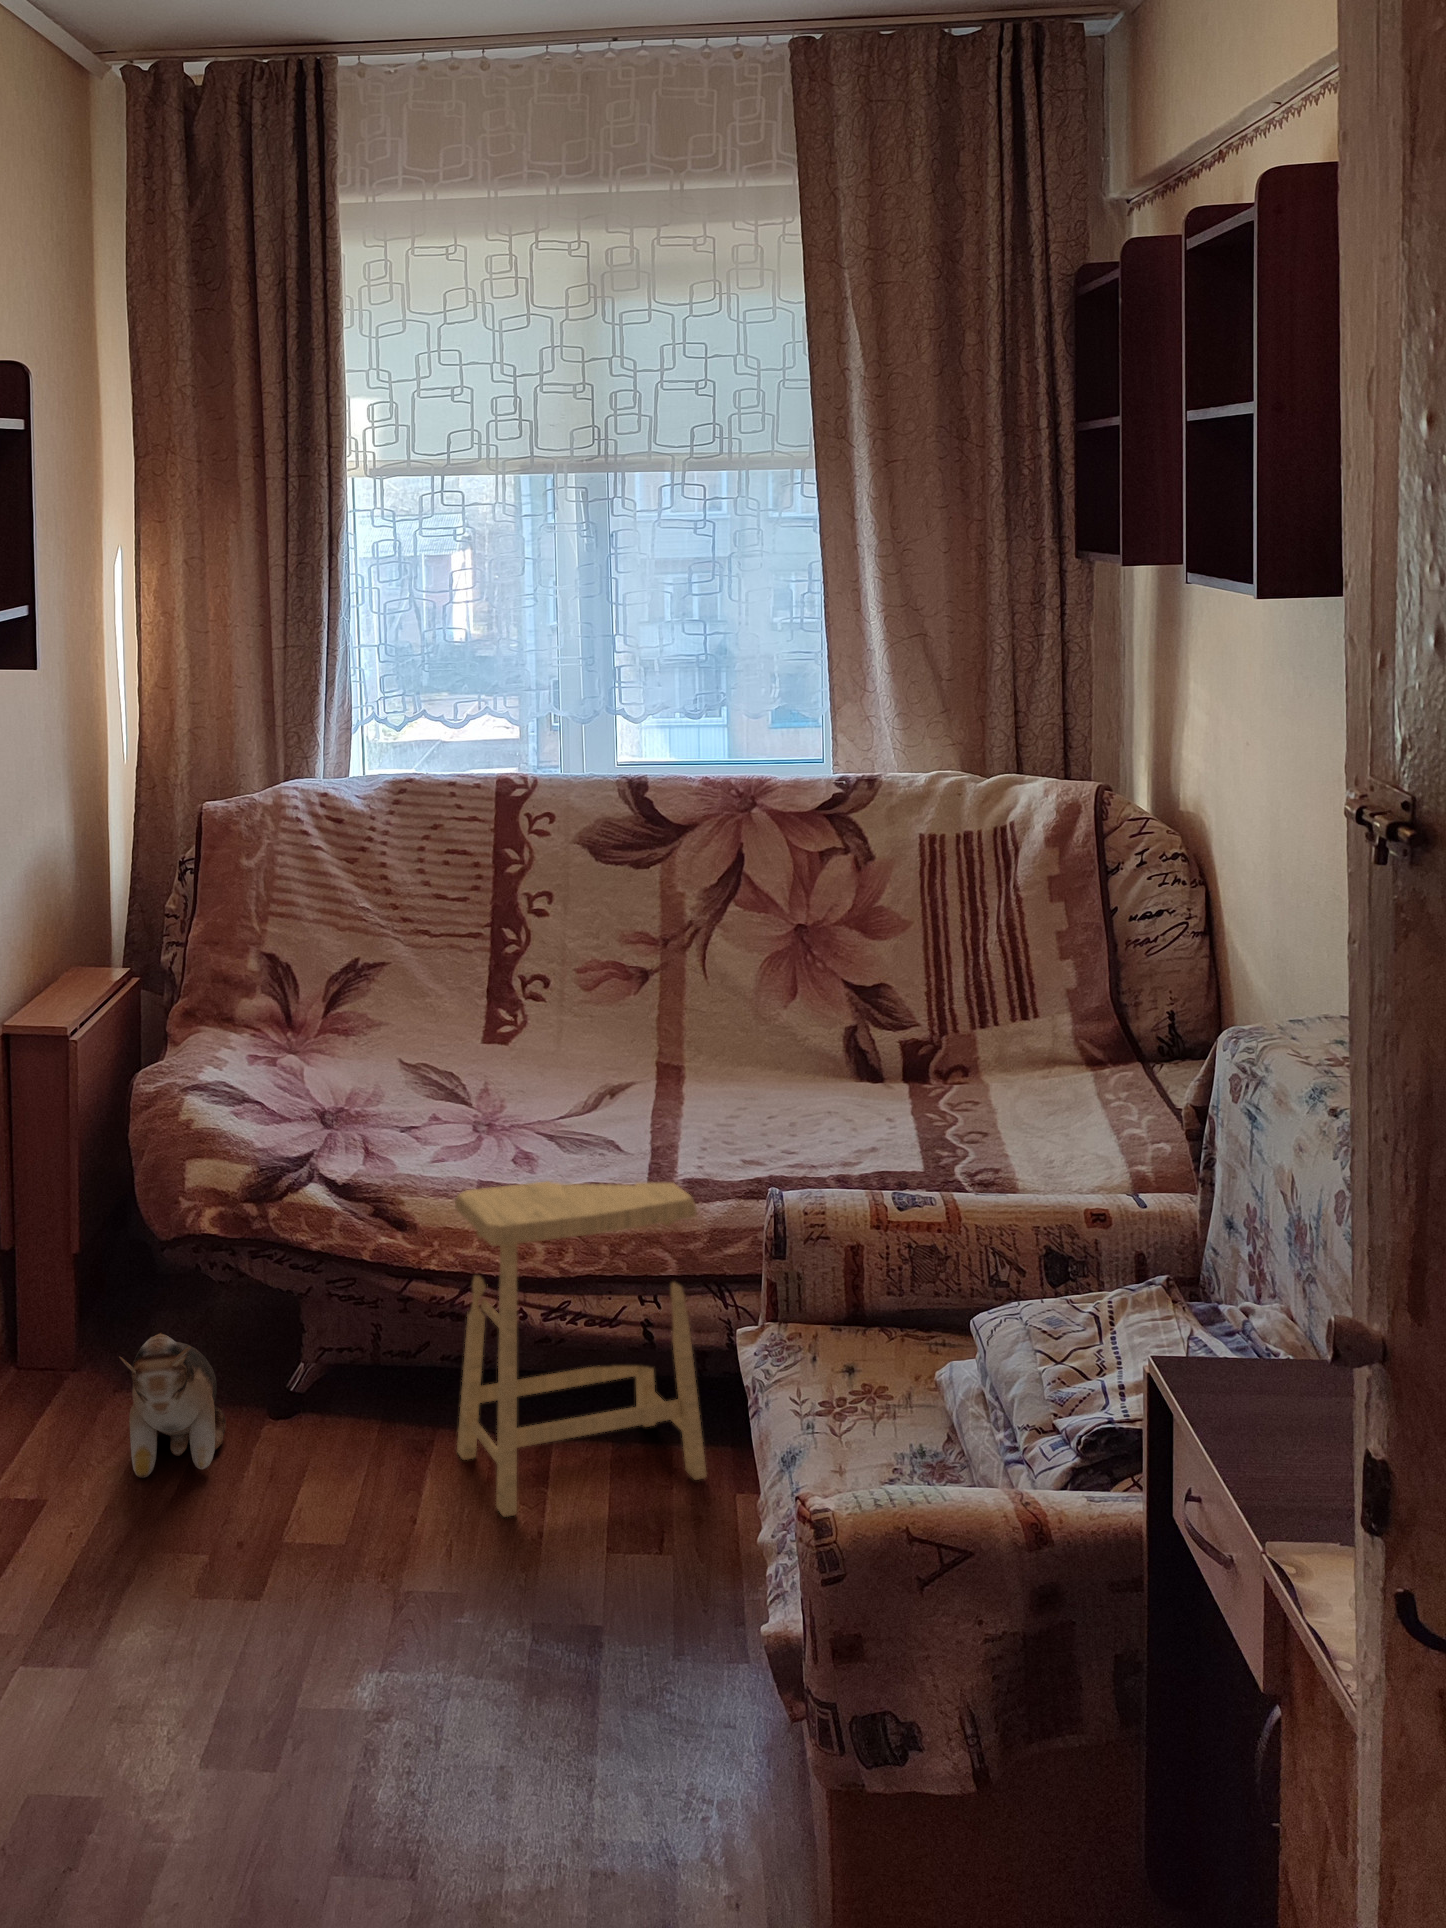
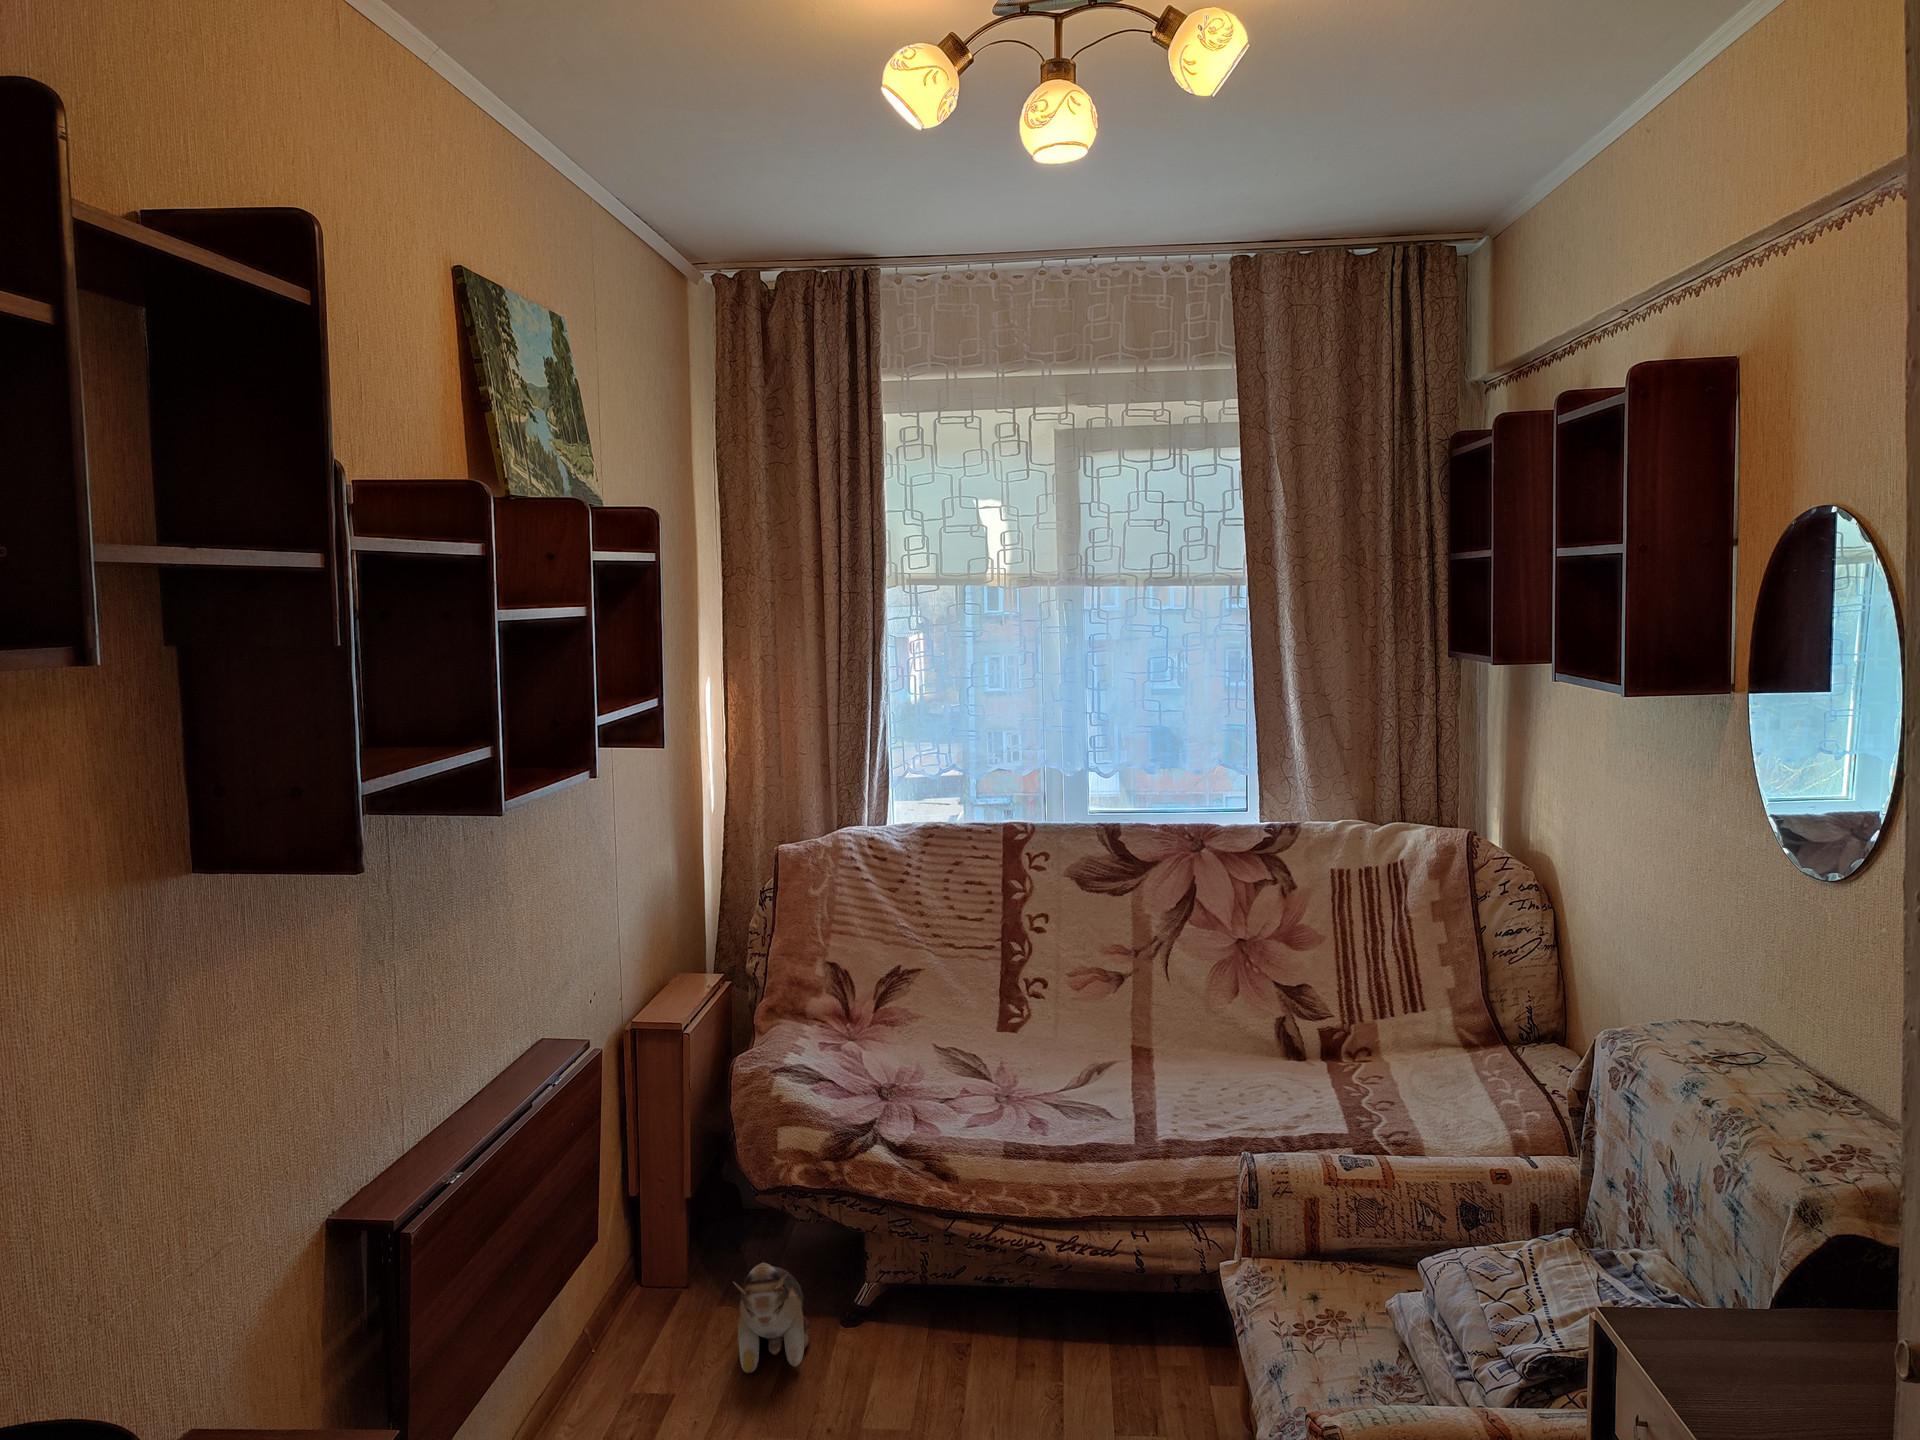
footstool: present [455,1181,706,1517] -> none [989,1129,1184,1404]

